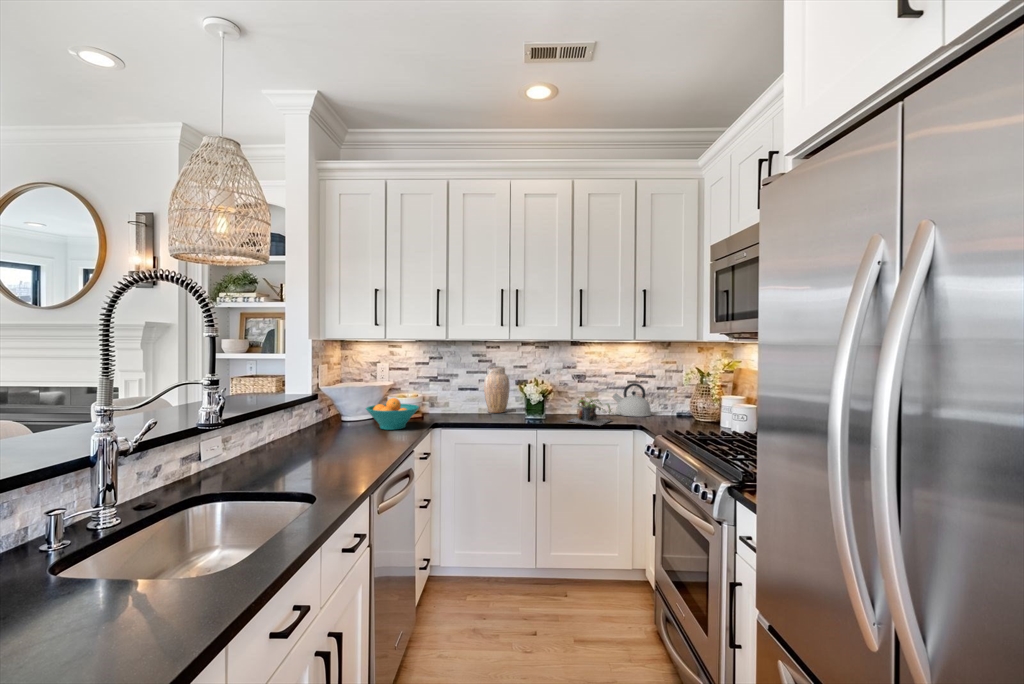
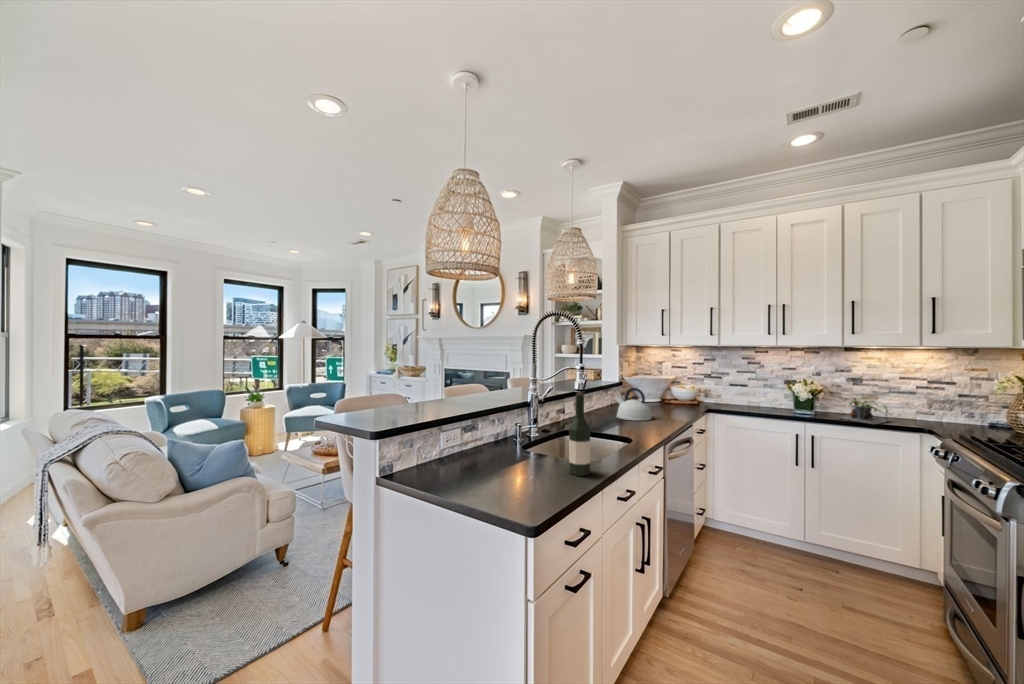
vase: present [484,366,510,413] -> none [753,368,778,407]
kettle: present [613,383,652,417] -> present [615,388,652,421]
fruit bowl: present [366,398,419,430] -> none [656,387,696,410]
wine bottle: none [160,446,214,633] -> present [569,393,590,476]

